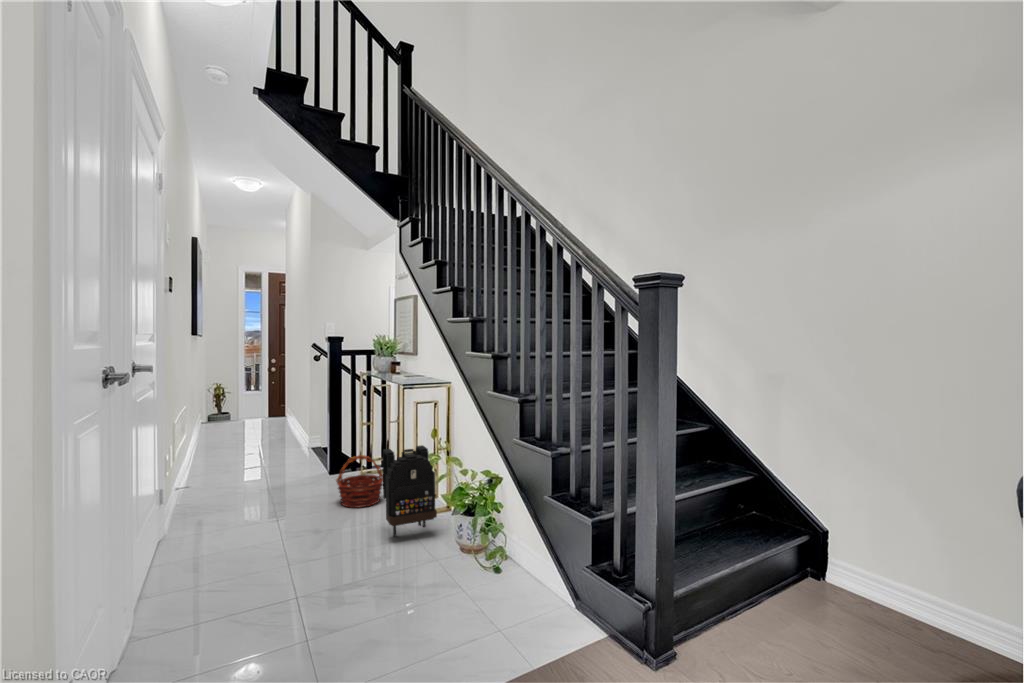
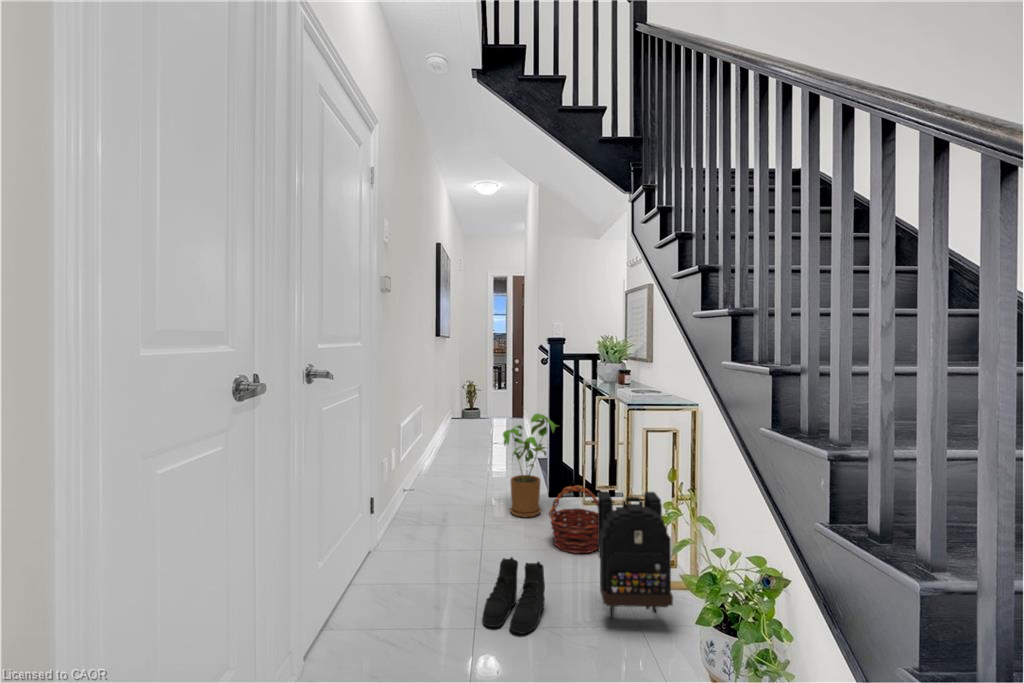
house plant: none [287,401,340,492] -> present [503,414,557,517]
boots: none [296,508,344,558] -> present [483,557,545,634]

